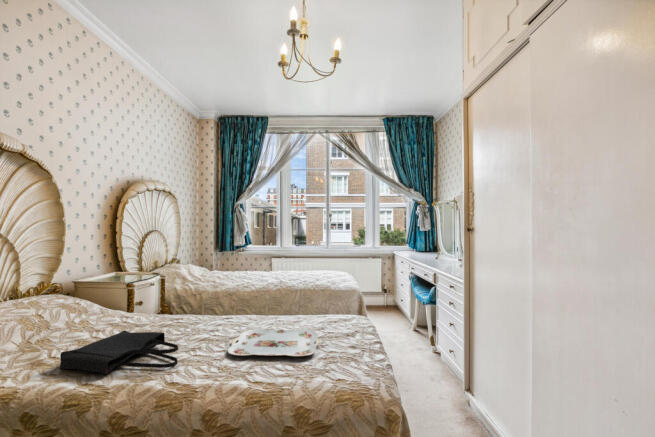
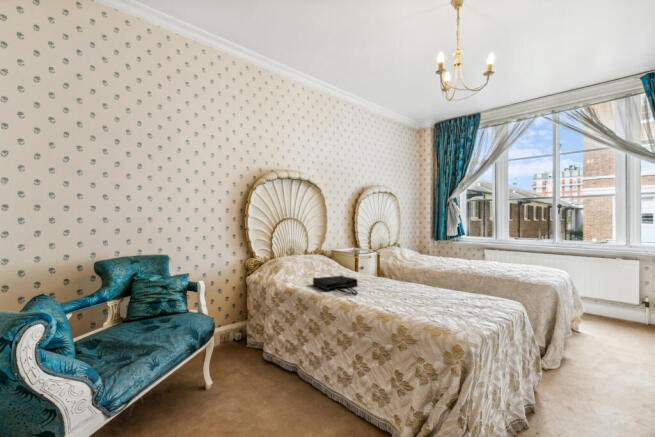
serving tray: present [228,329,320,356] -> none [385,290,454,308]

